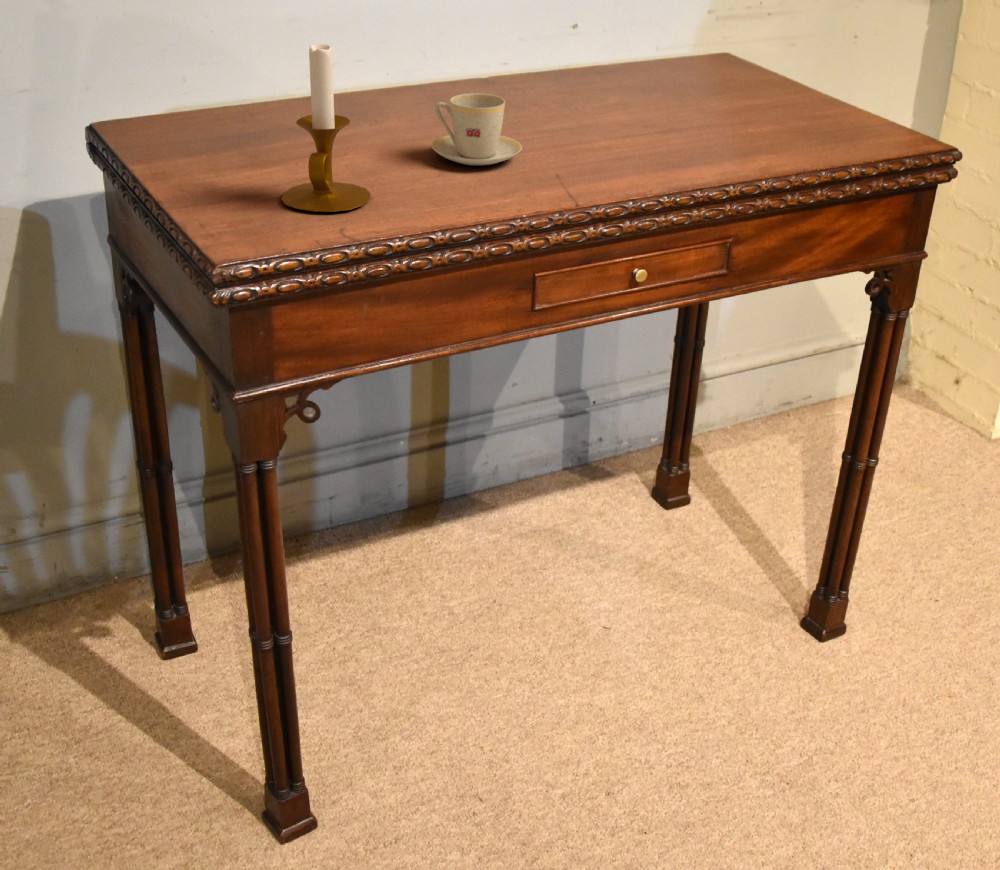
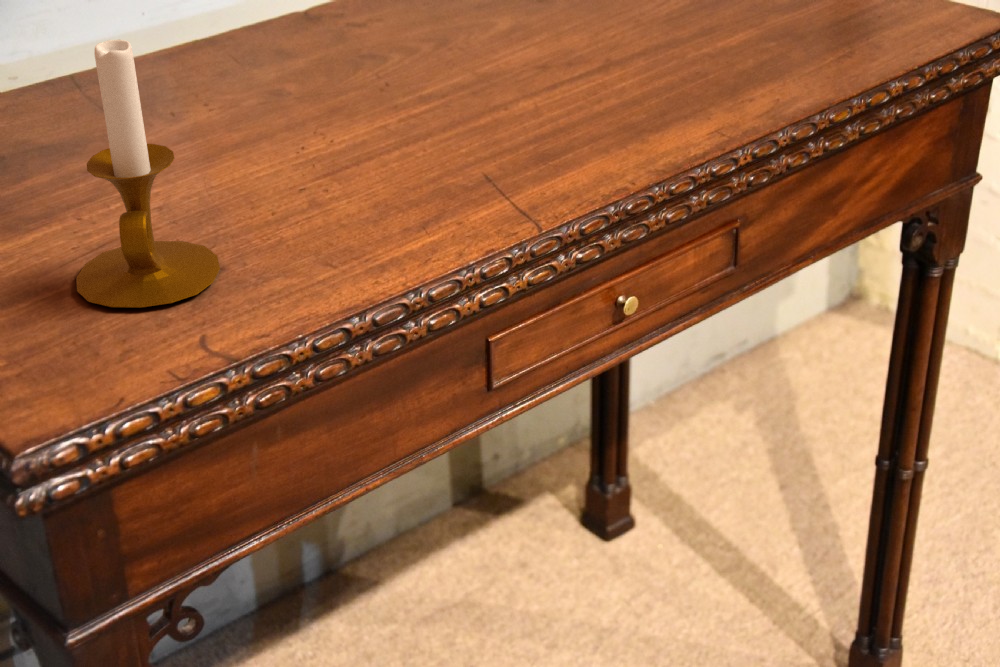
teacup: present [432,93,522,165] -> none [277,59,419,173]

